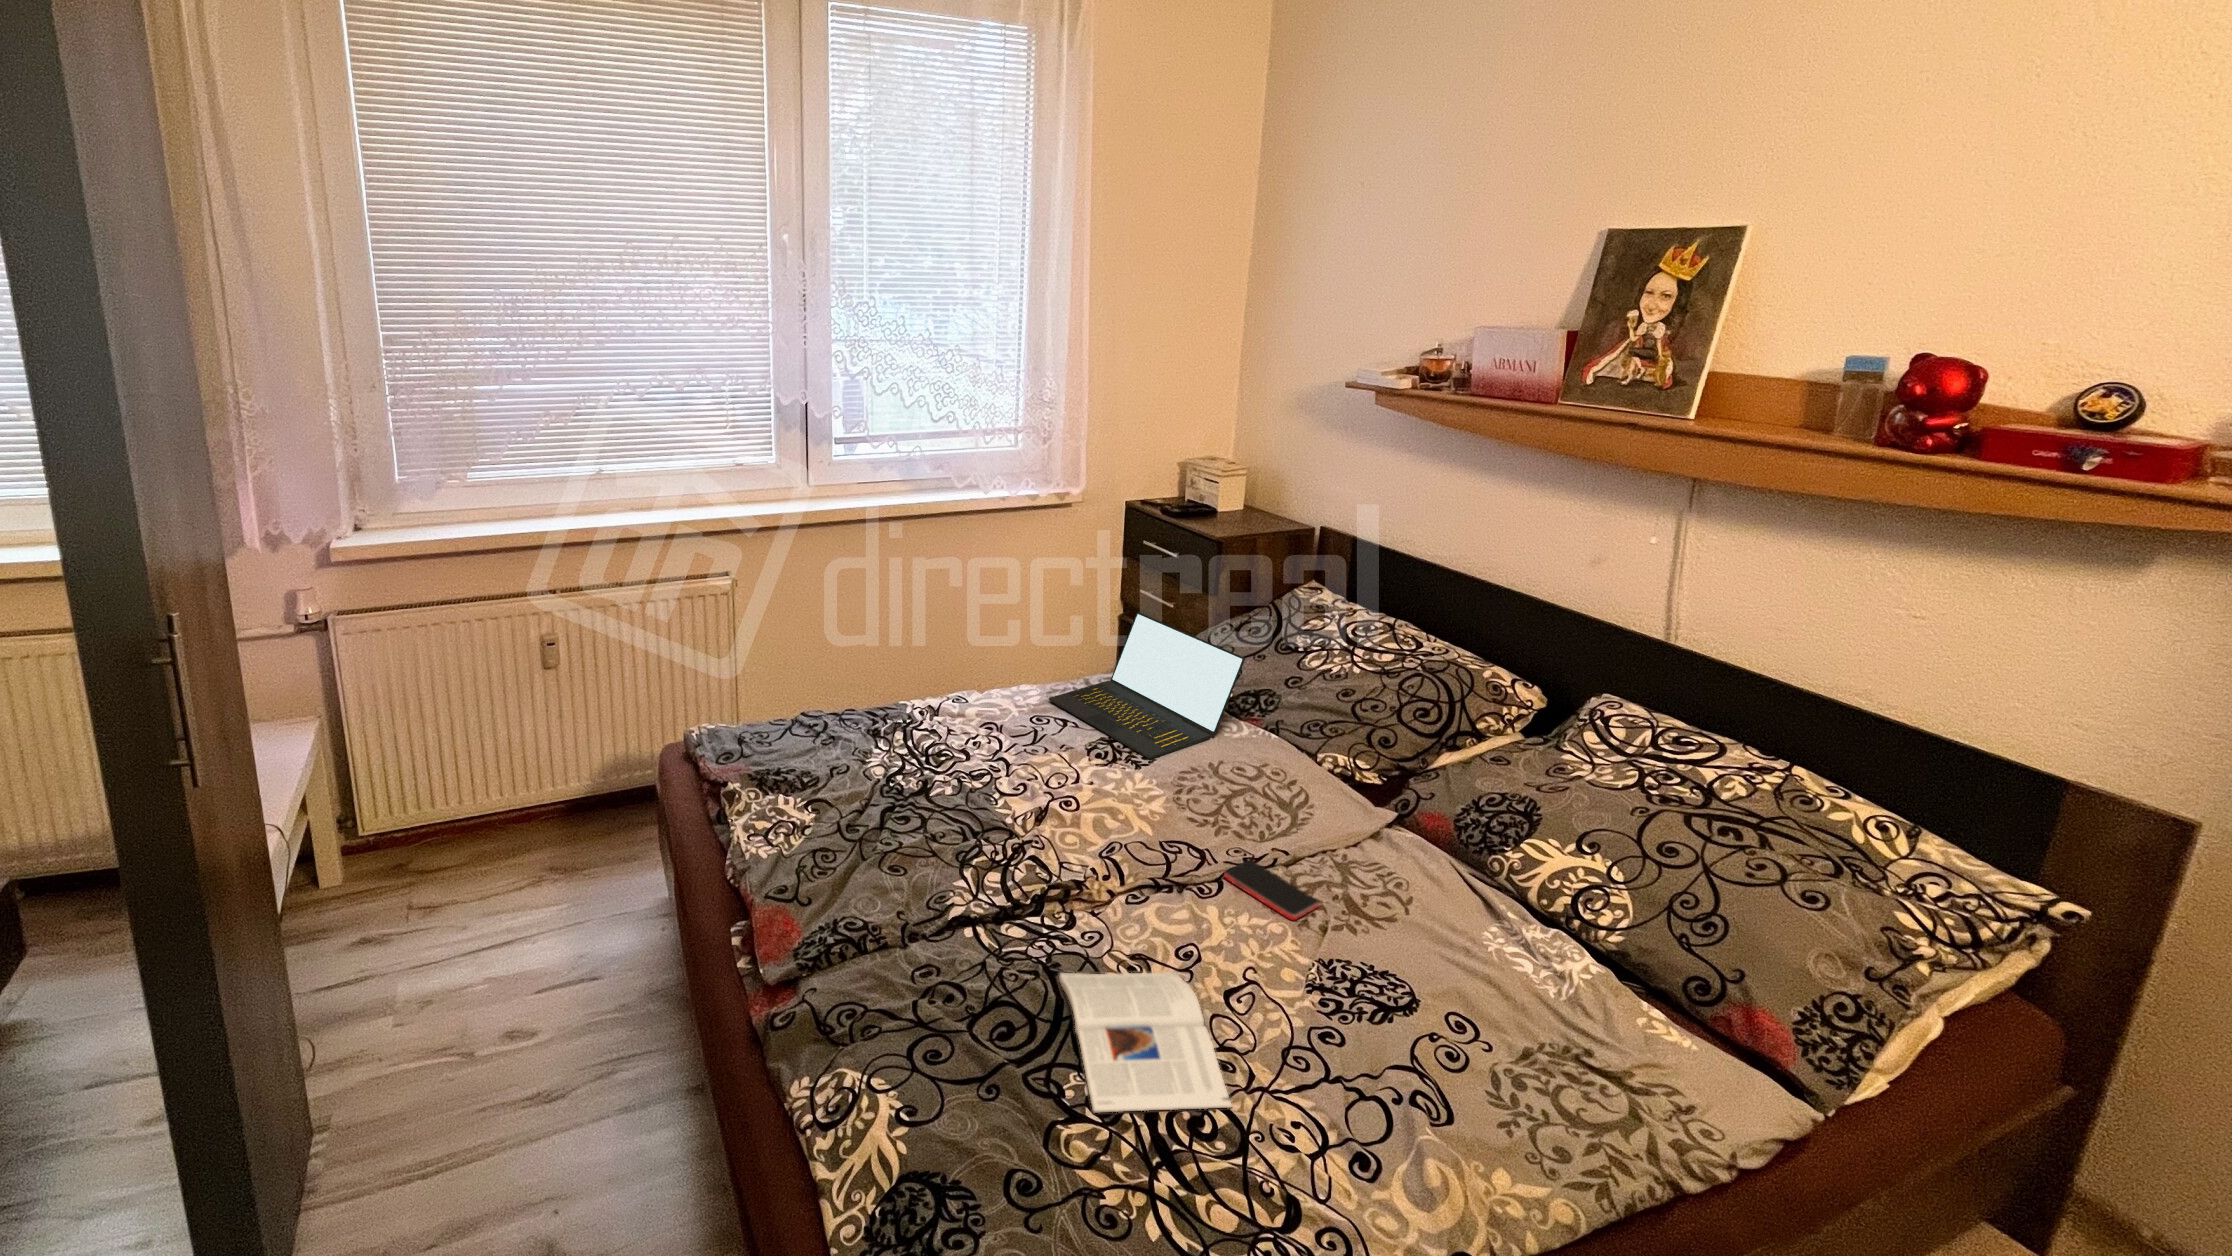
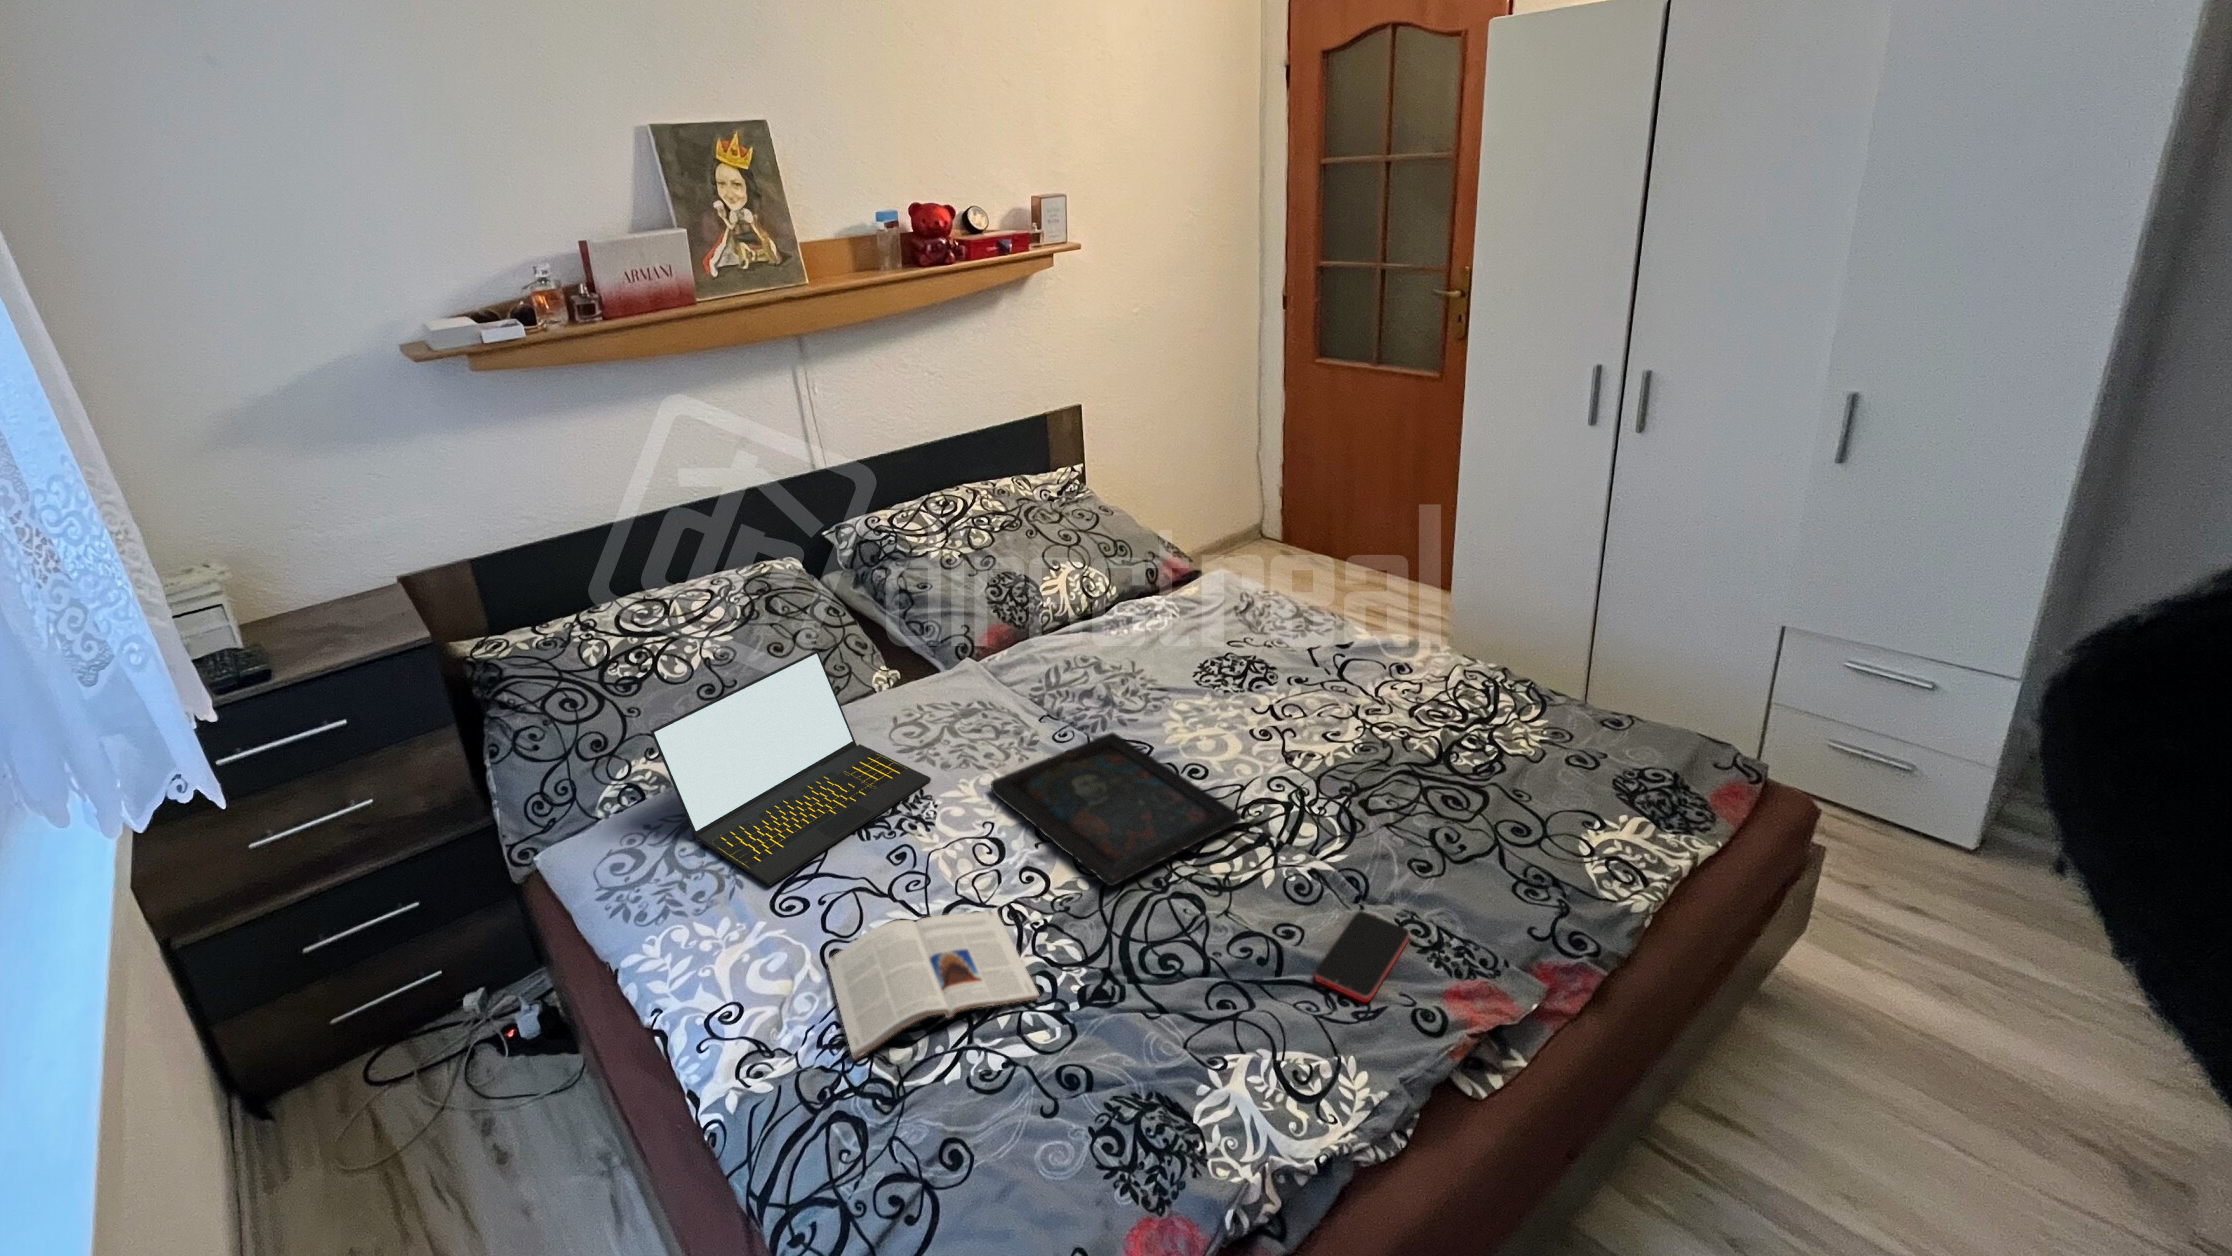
tray: none [973,771,1184,871] -> present [991,732,1241,886]
smartphone: present [1224,860,1319,920] -> present [1315,911,1409,1002]
magazine: present [1059,972,1232,1113] -> present [827,910,1039,1060]

